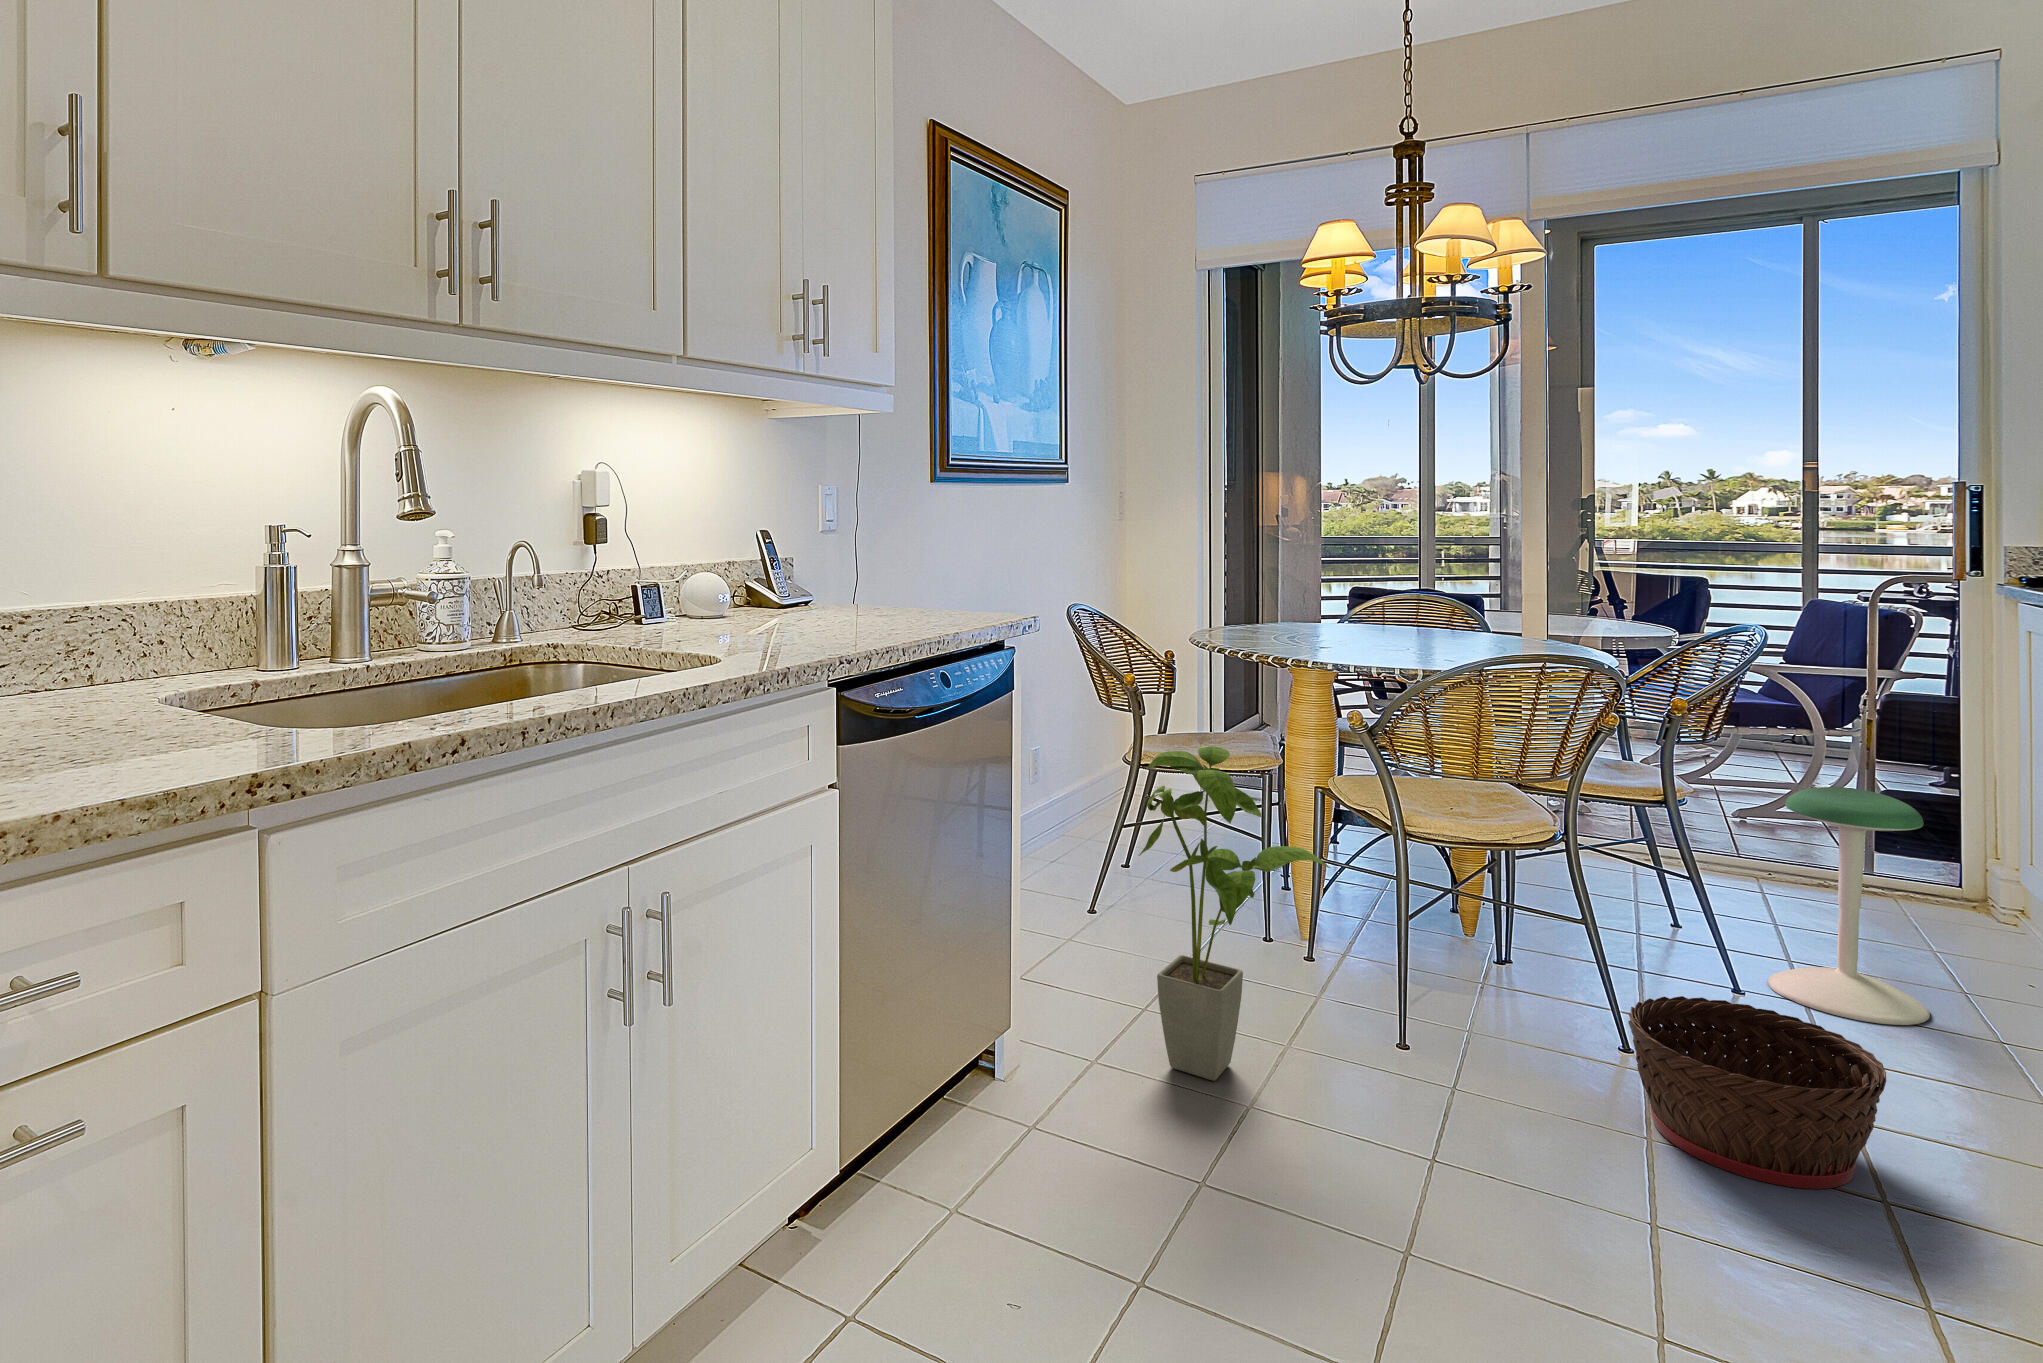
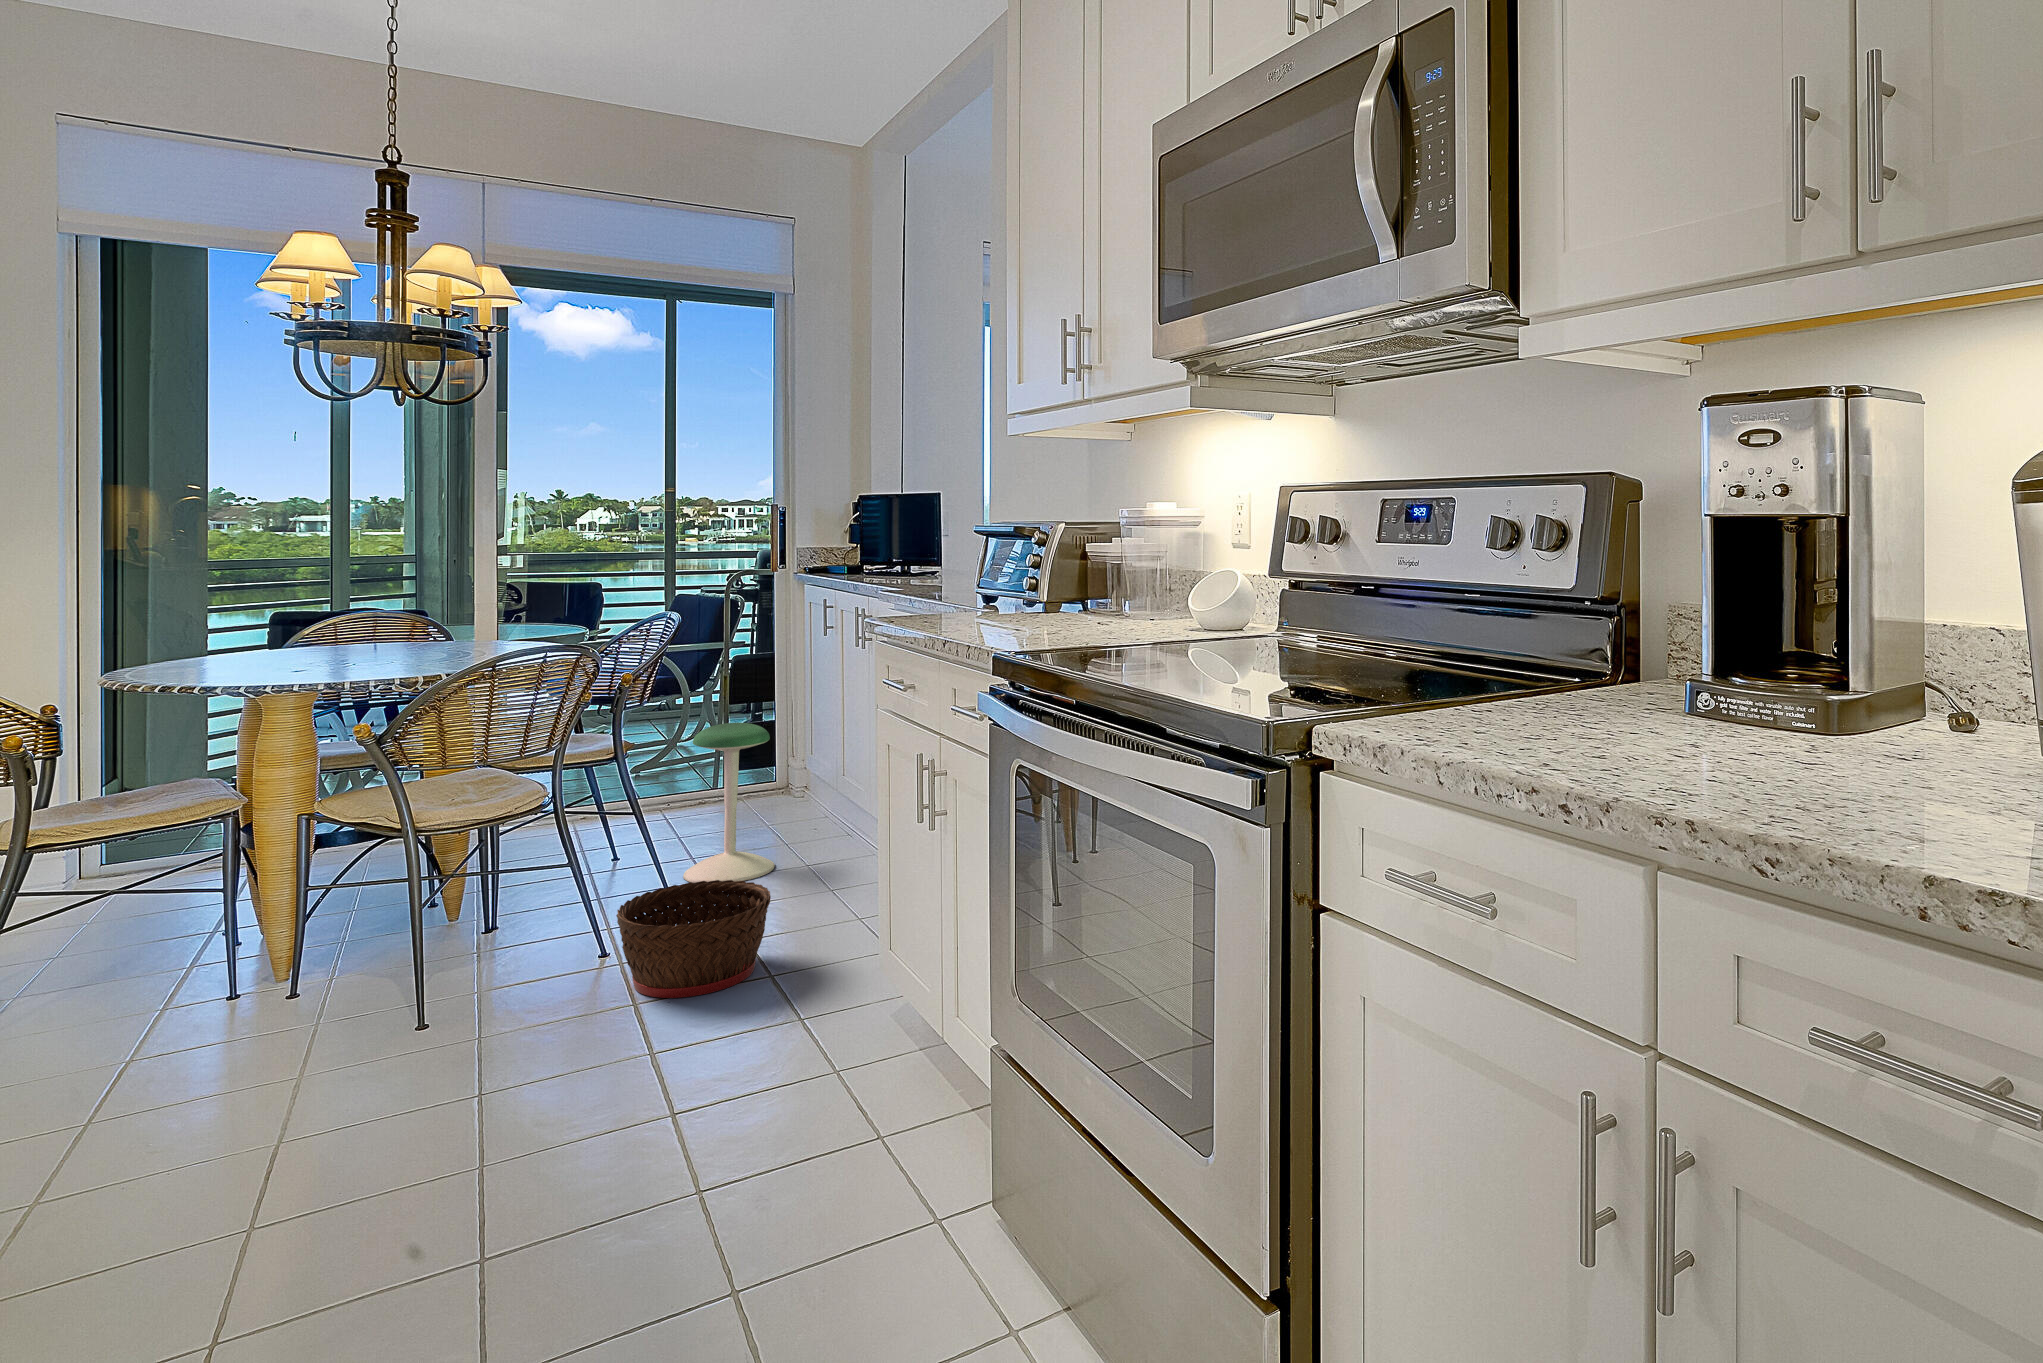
house plant: present [1139,746,1331,1081] -> none [125,775,368,1141]

